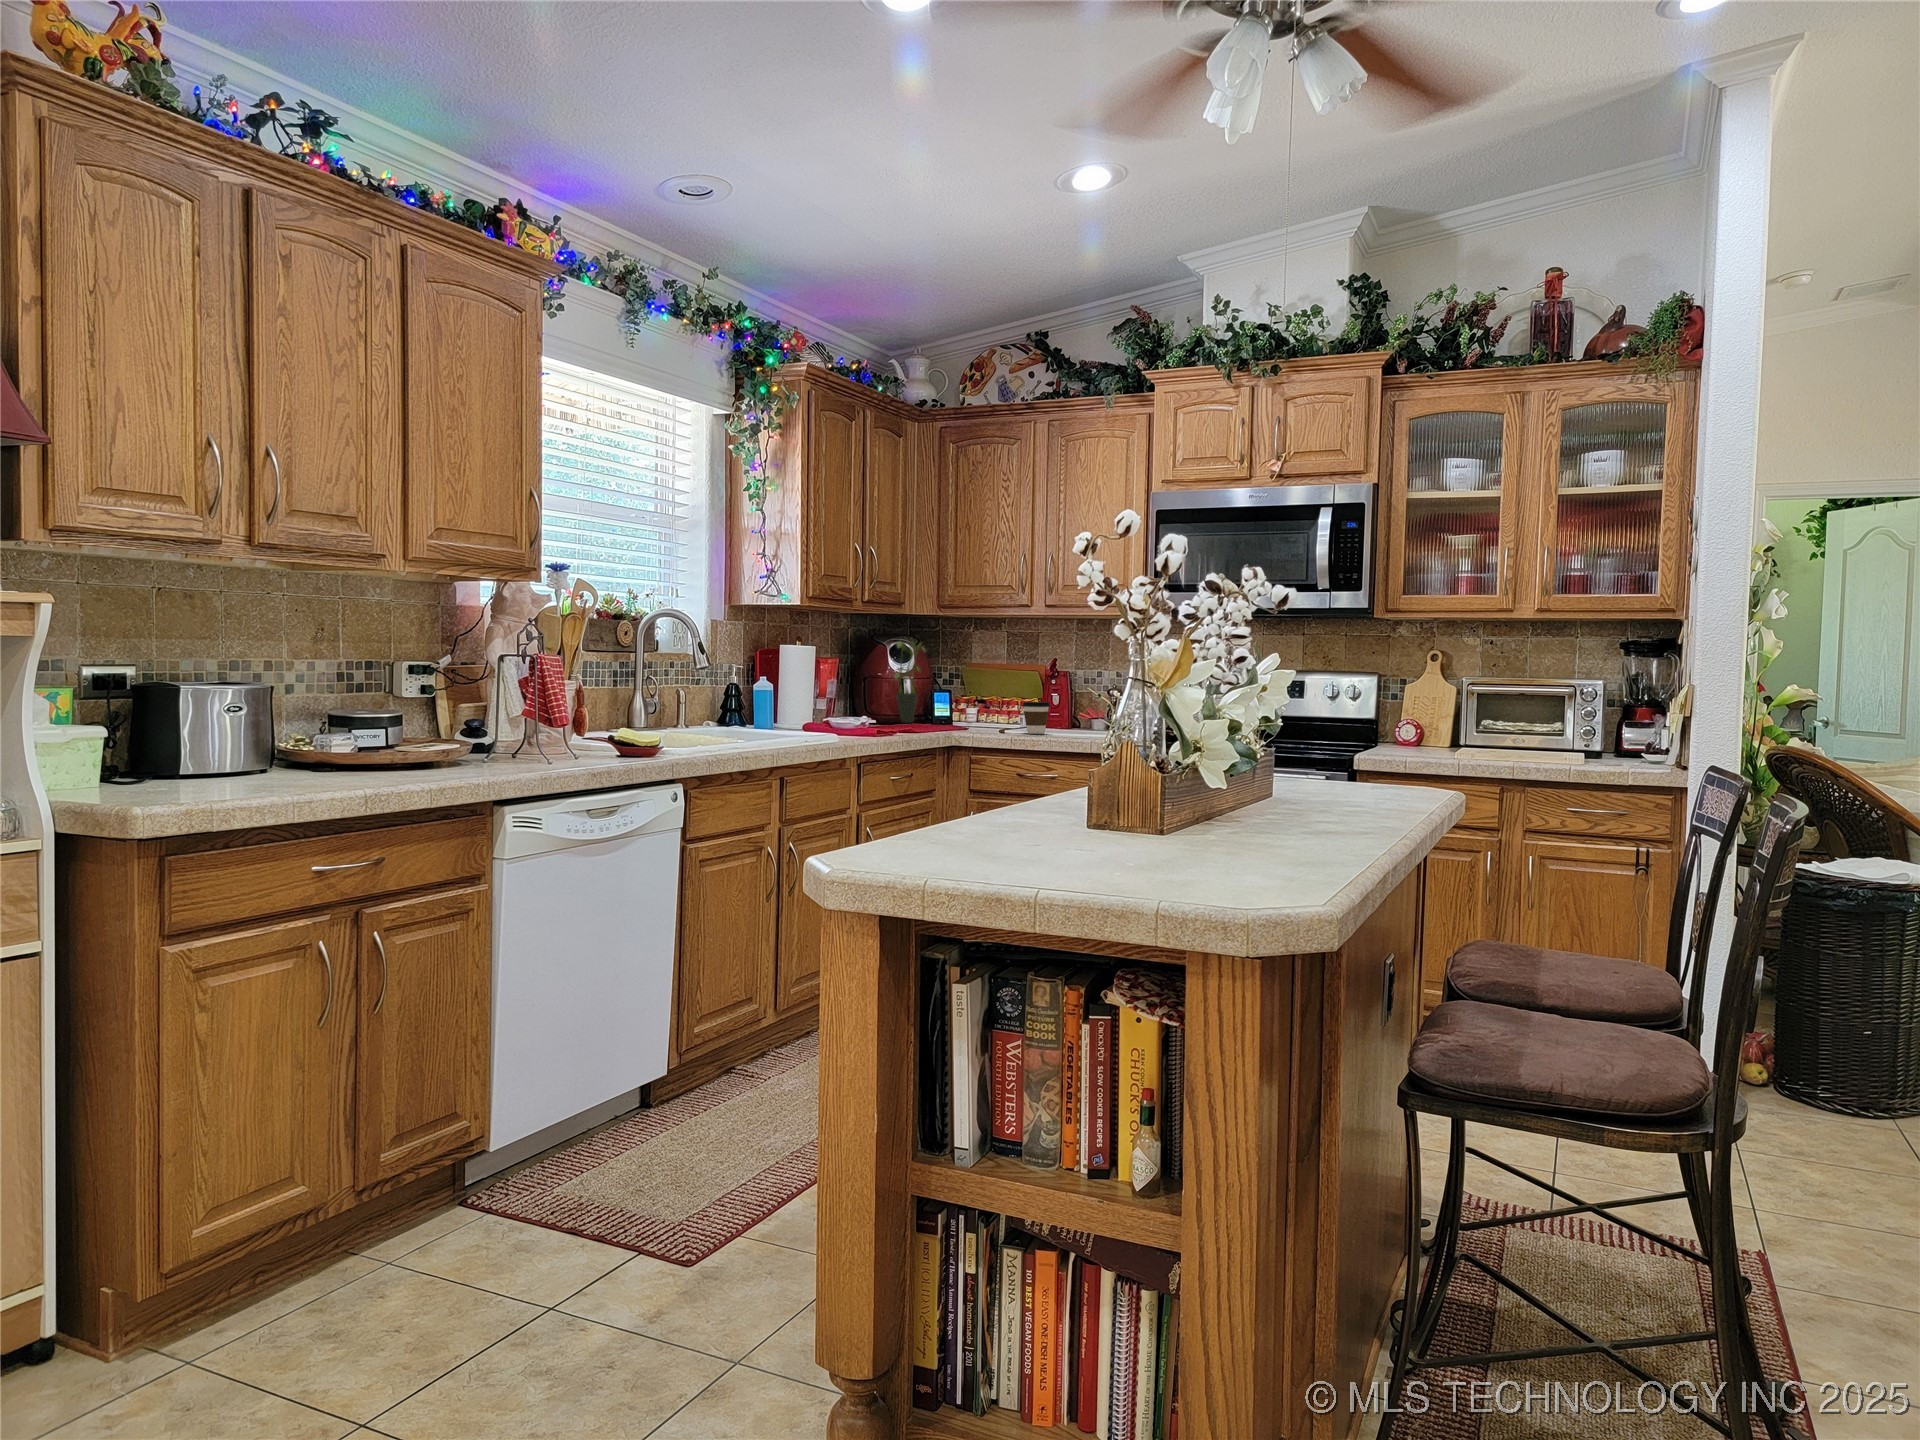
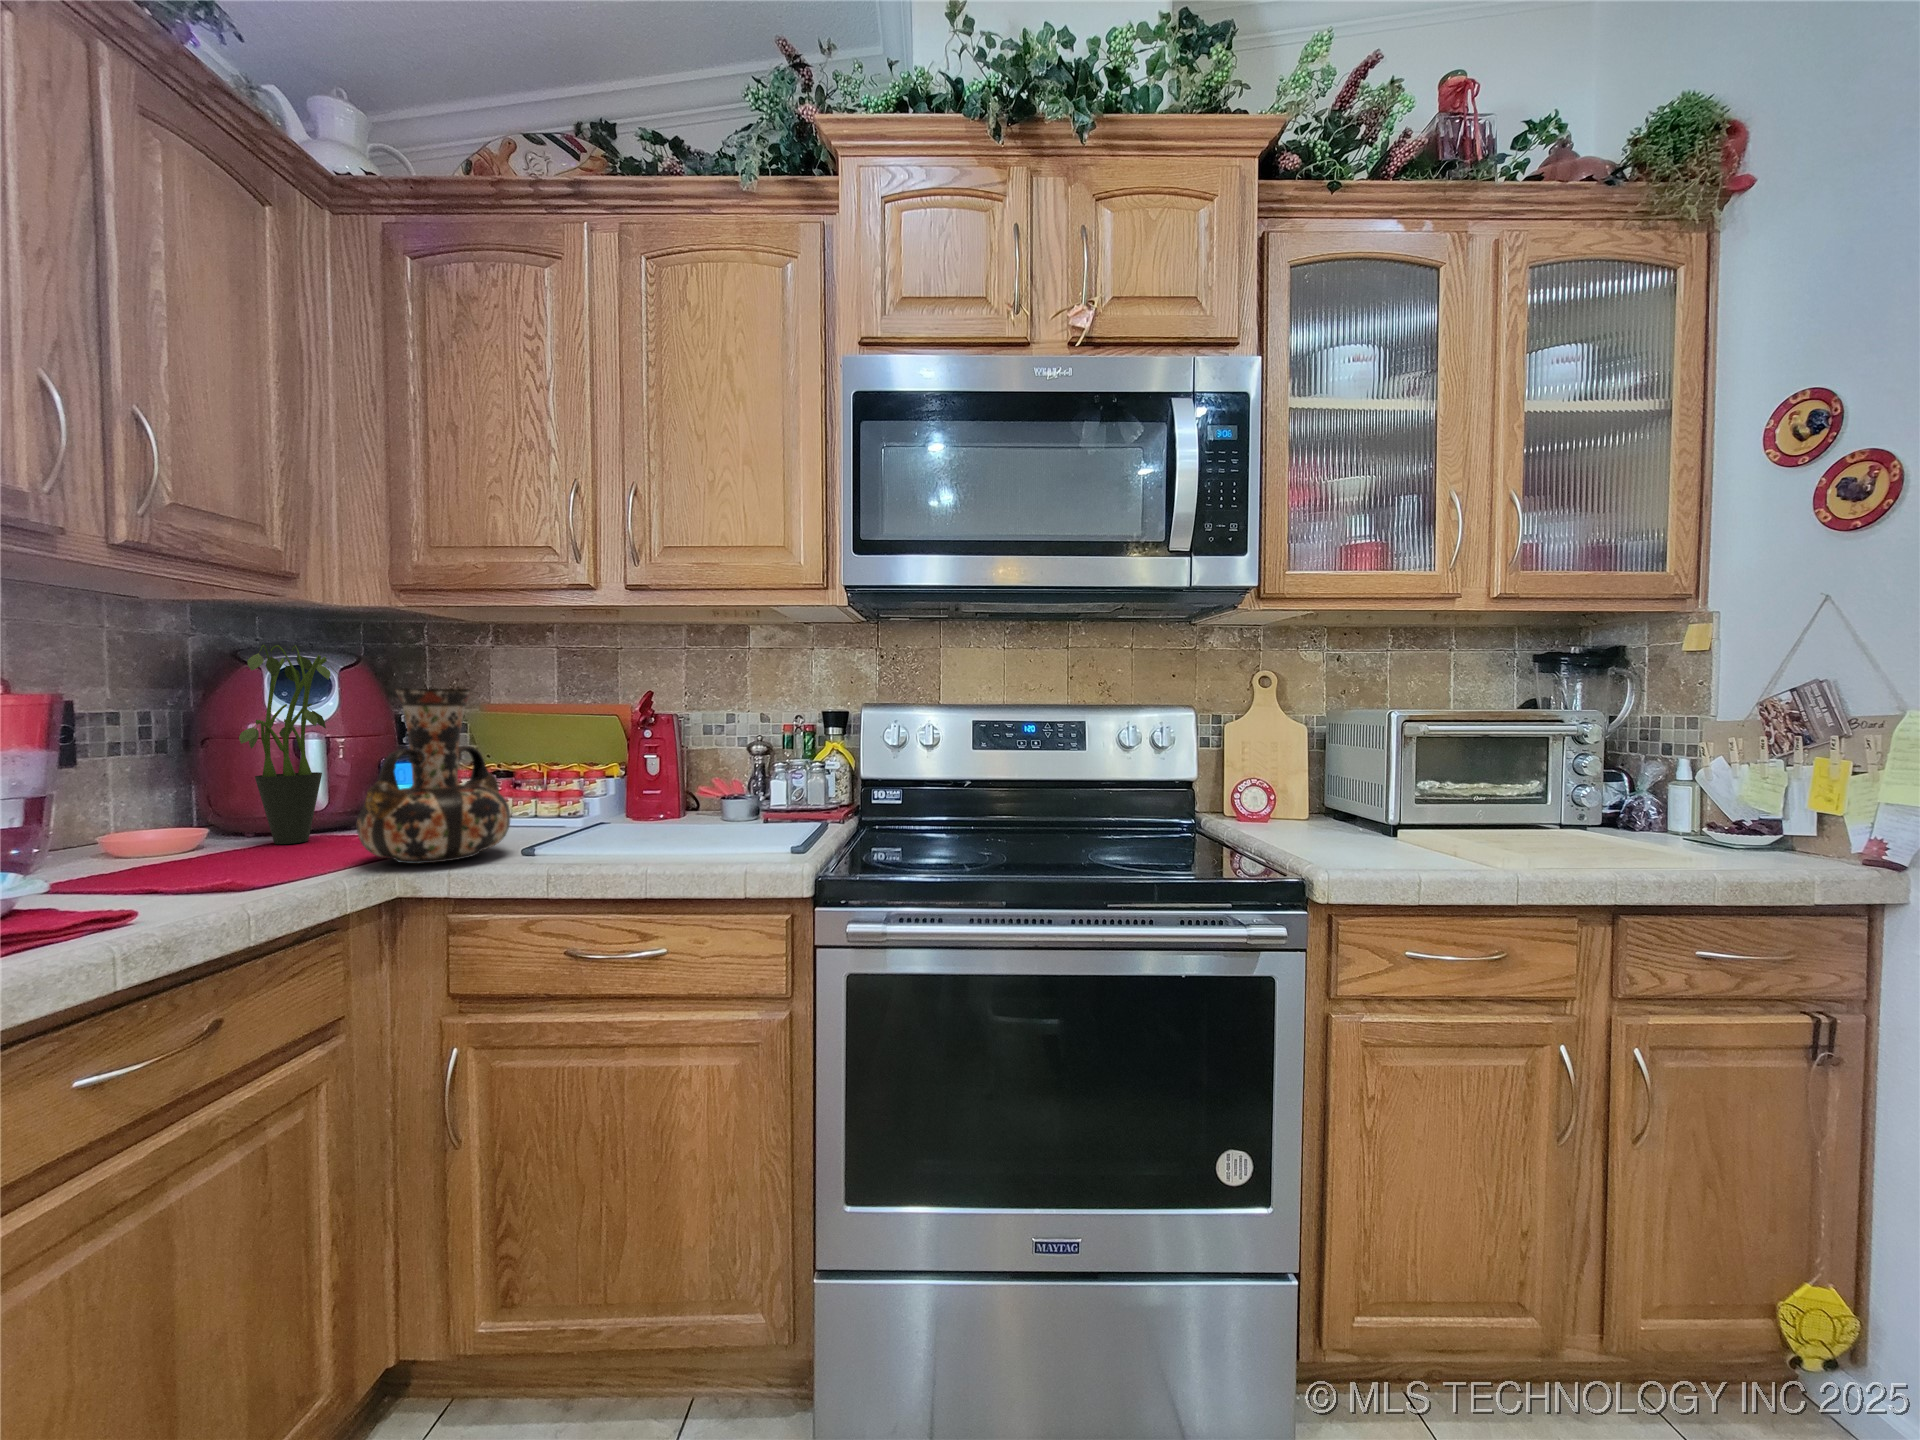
decorative vase: none [941,657,996,730] -> present [357,688,511,864]
coffee cup: present [1022,702,1050,734] -> none [573,784,644,862]

